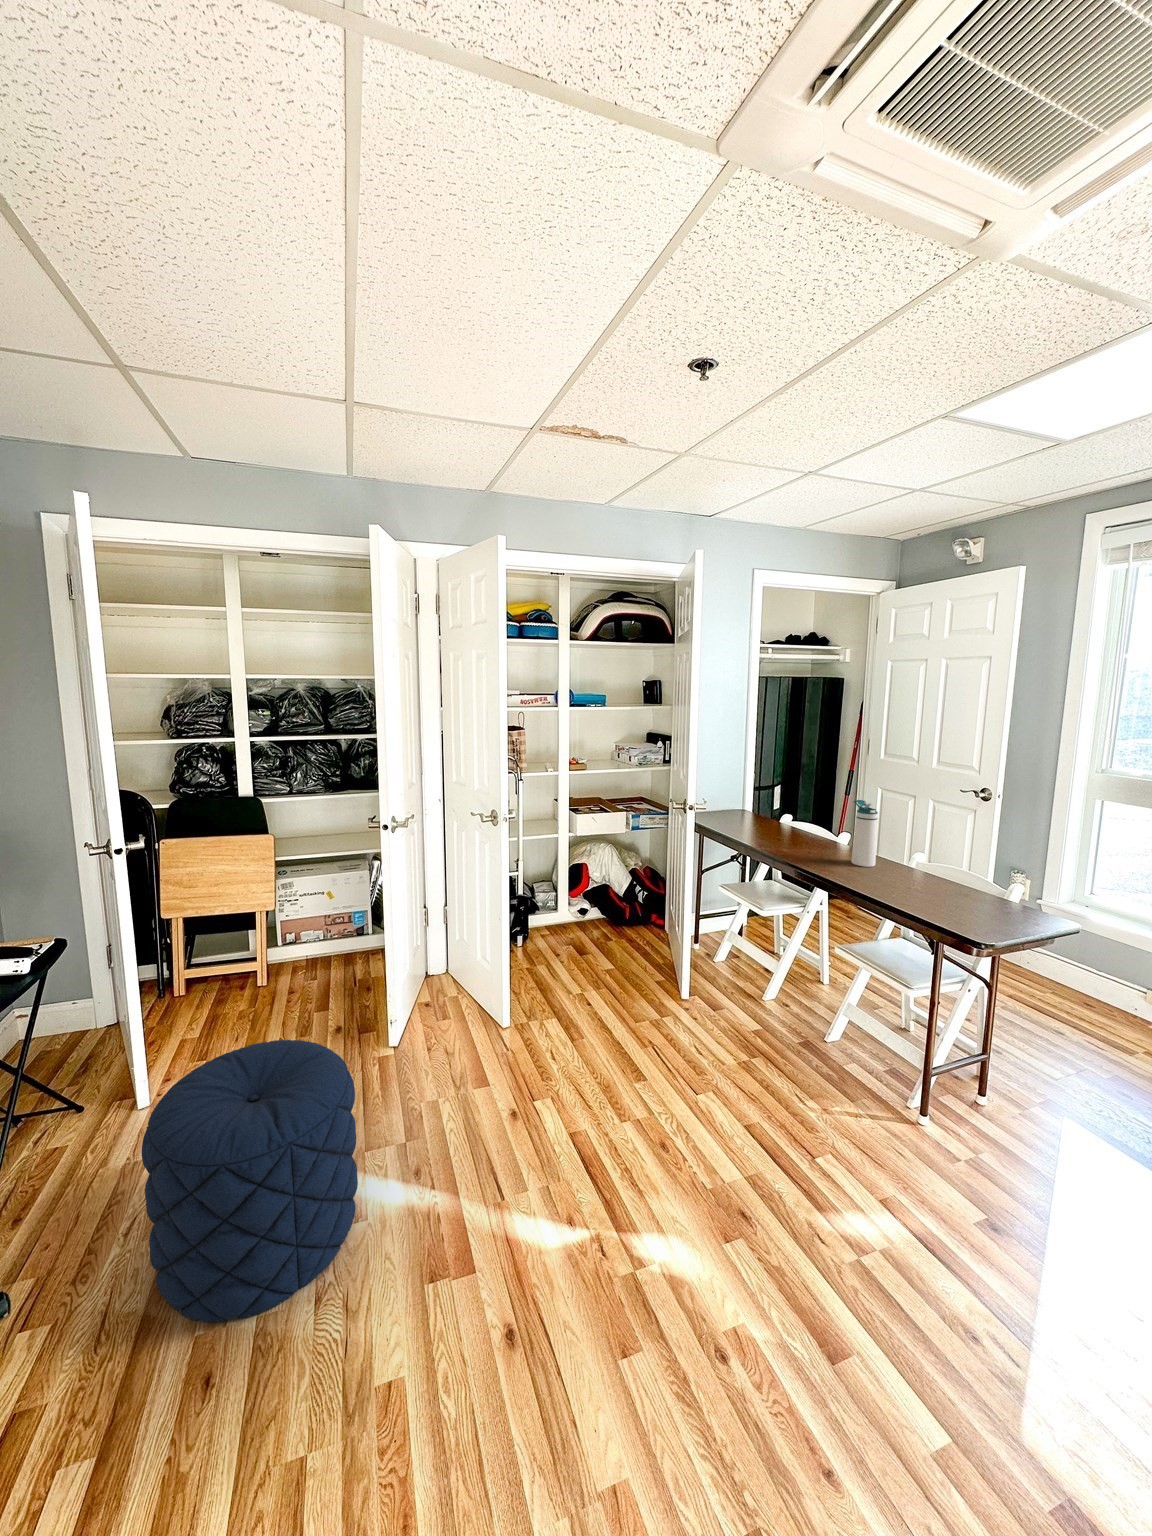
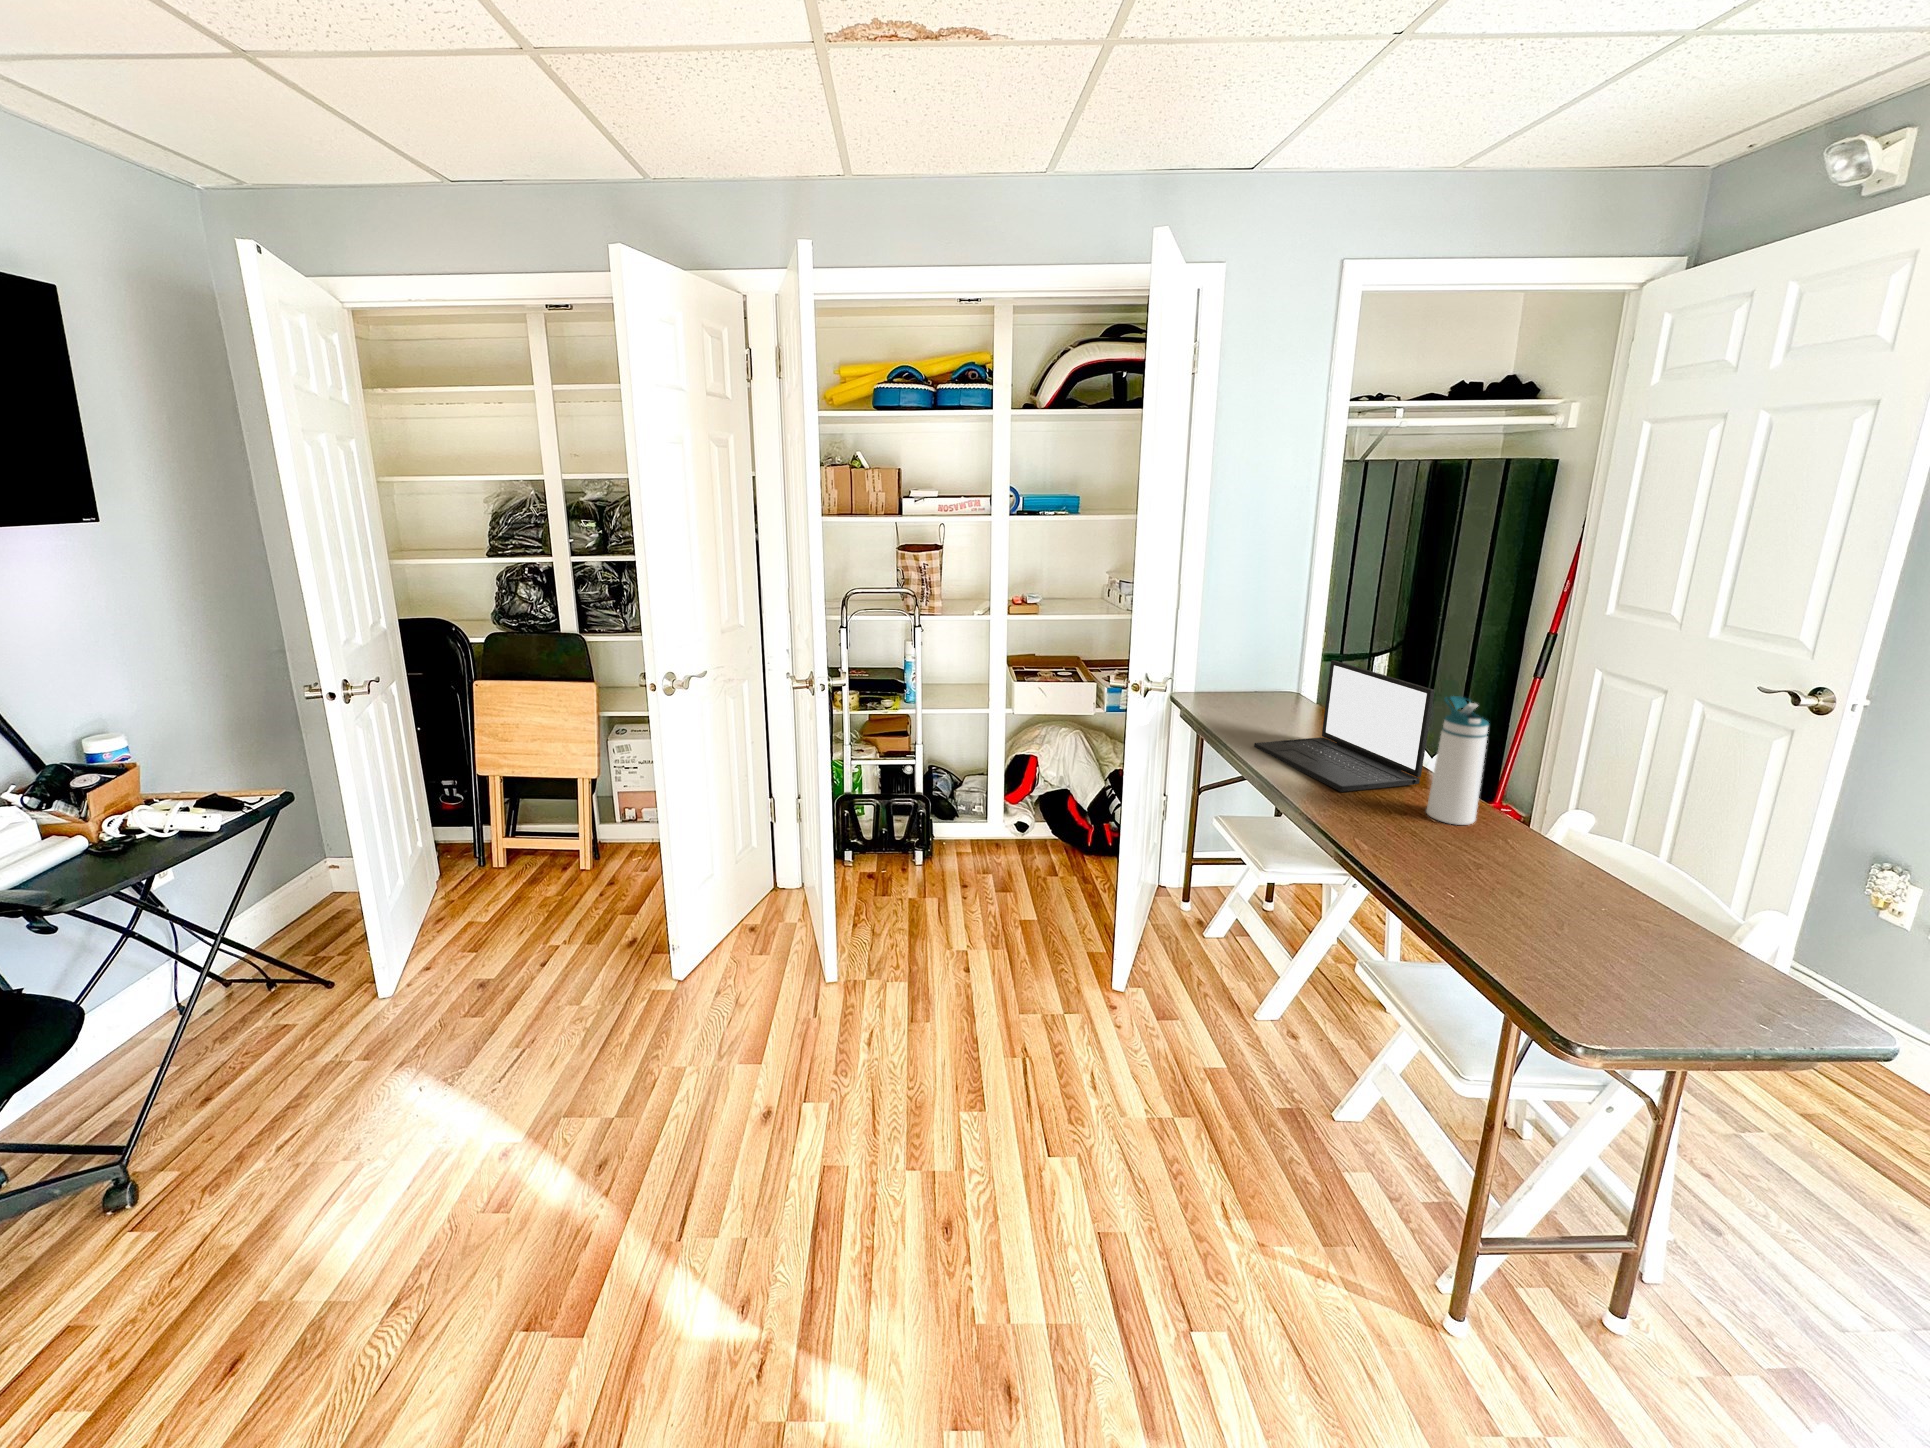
laptop: none [748,787,843,857] -> present [1254,660,1434,792]
pouf: present [142,1040,358,1322] -> none [213,957,516,1298]

